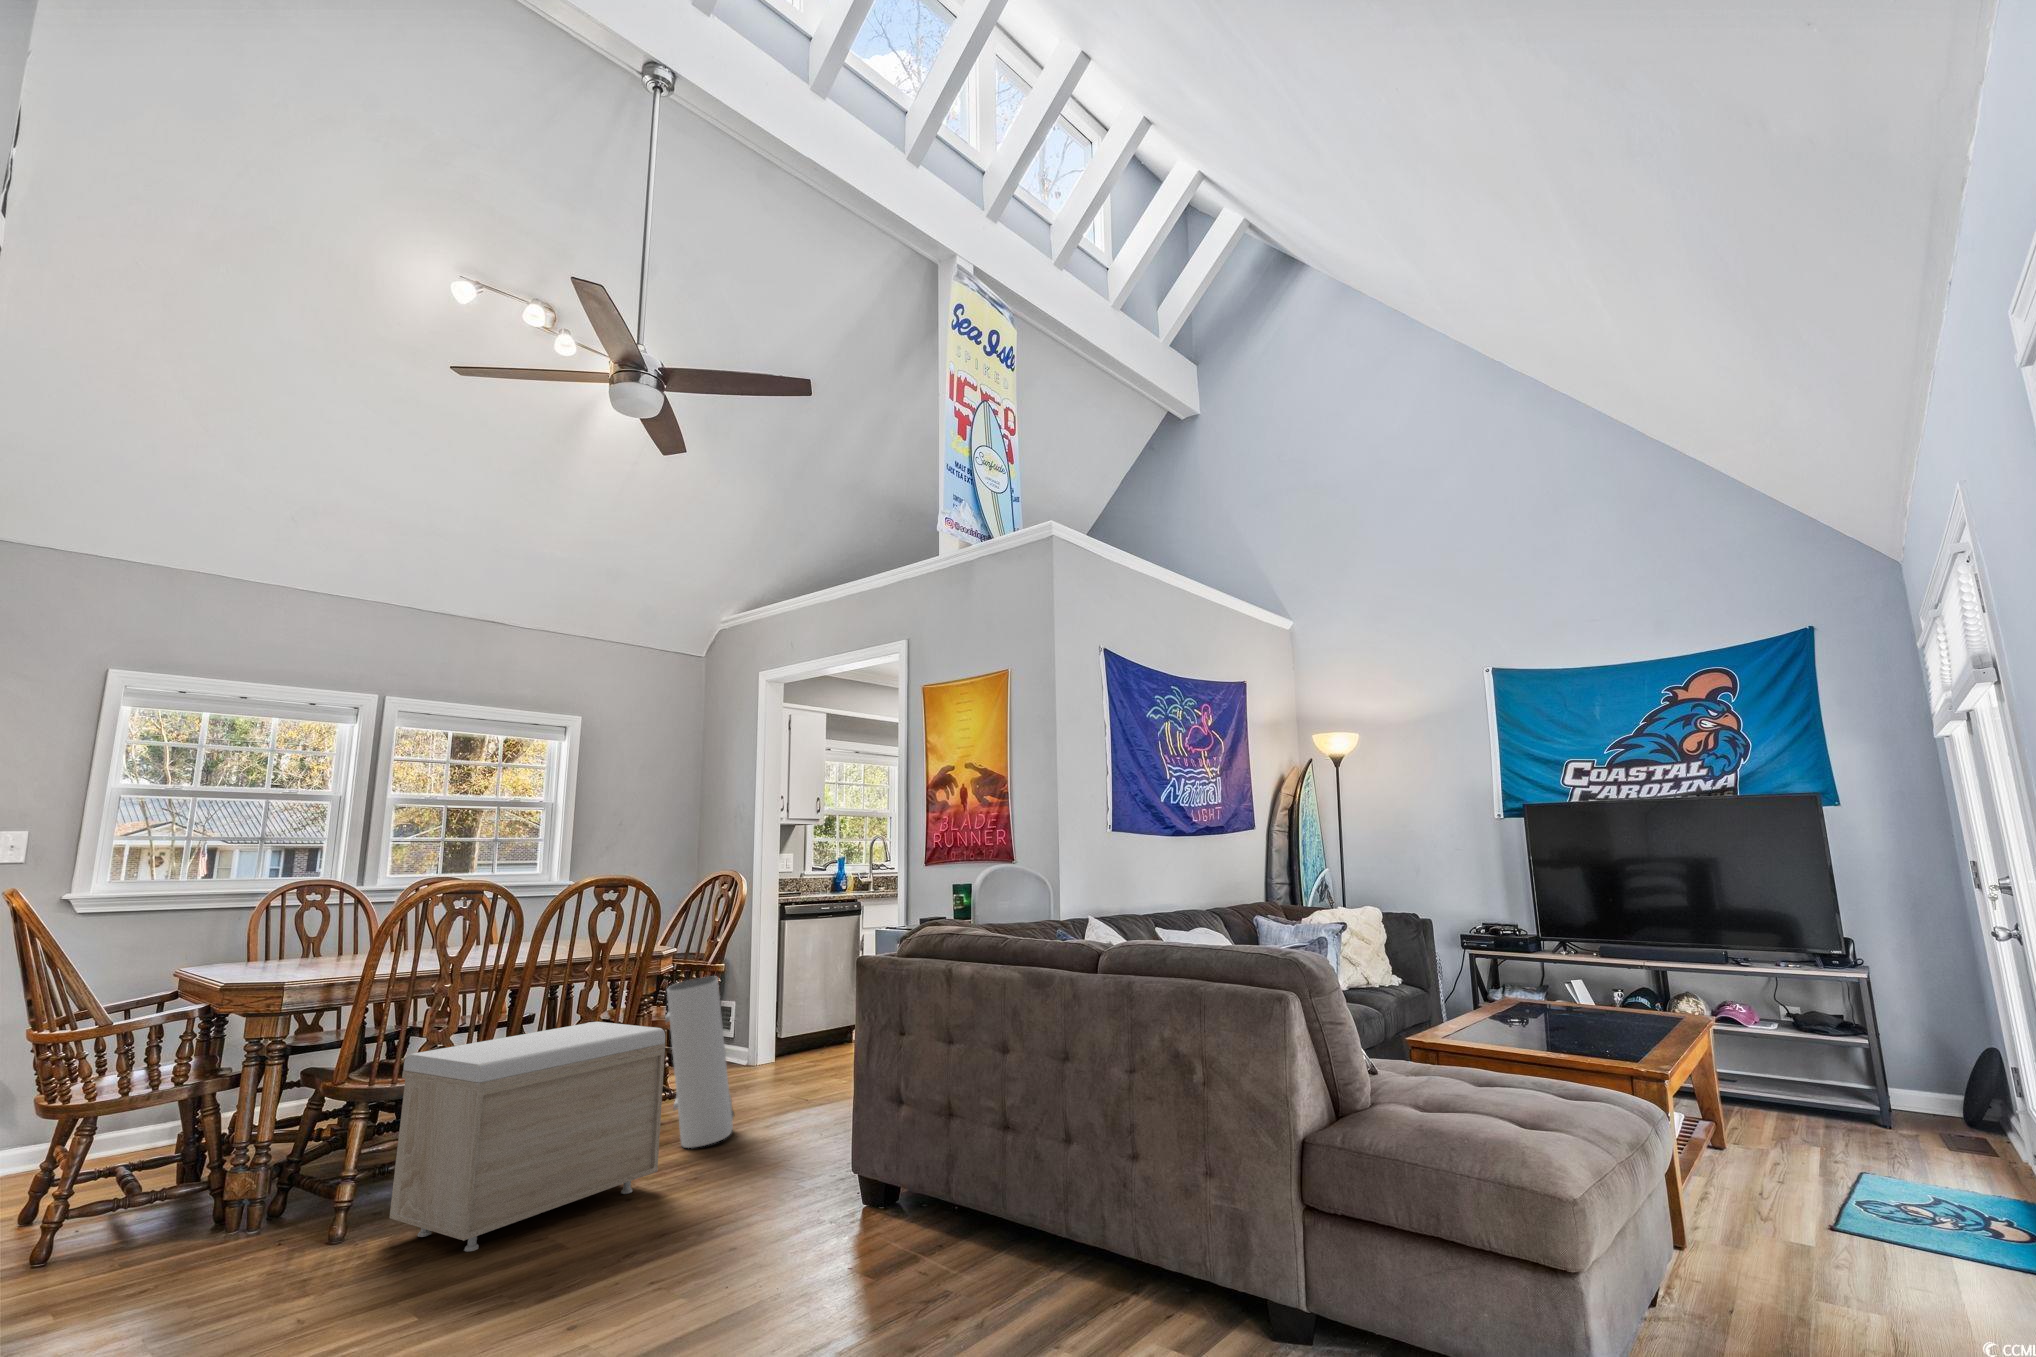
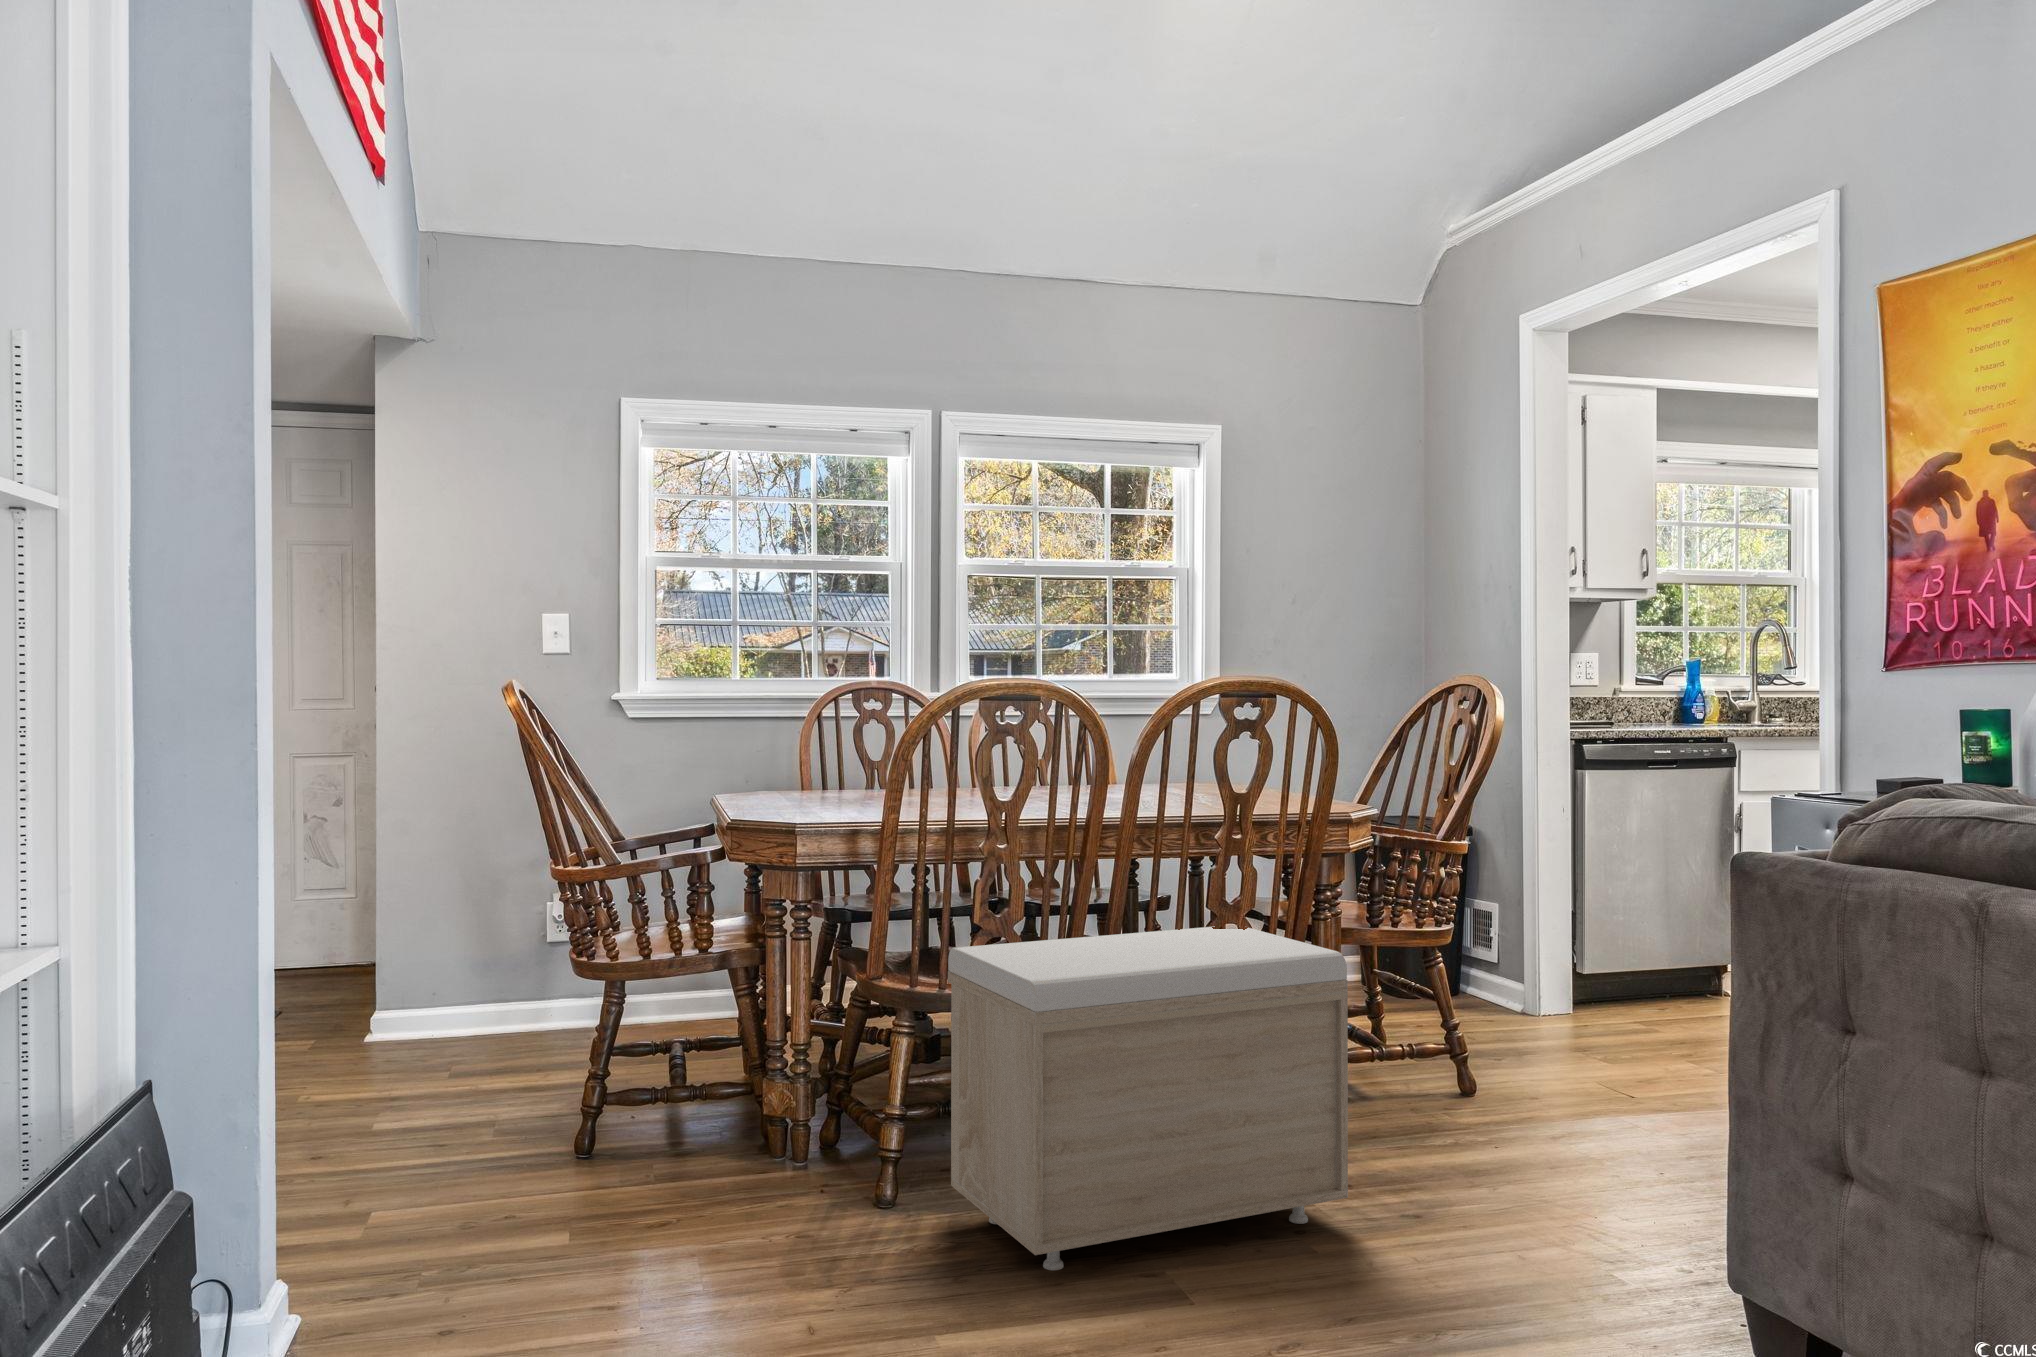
air purifier: present [666,977,734,1148] -> none [1357,864,1492,1158]

